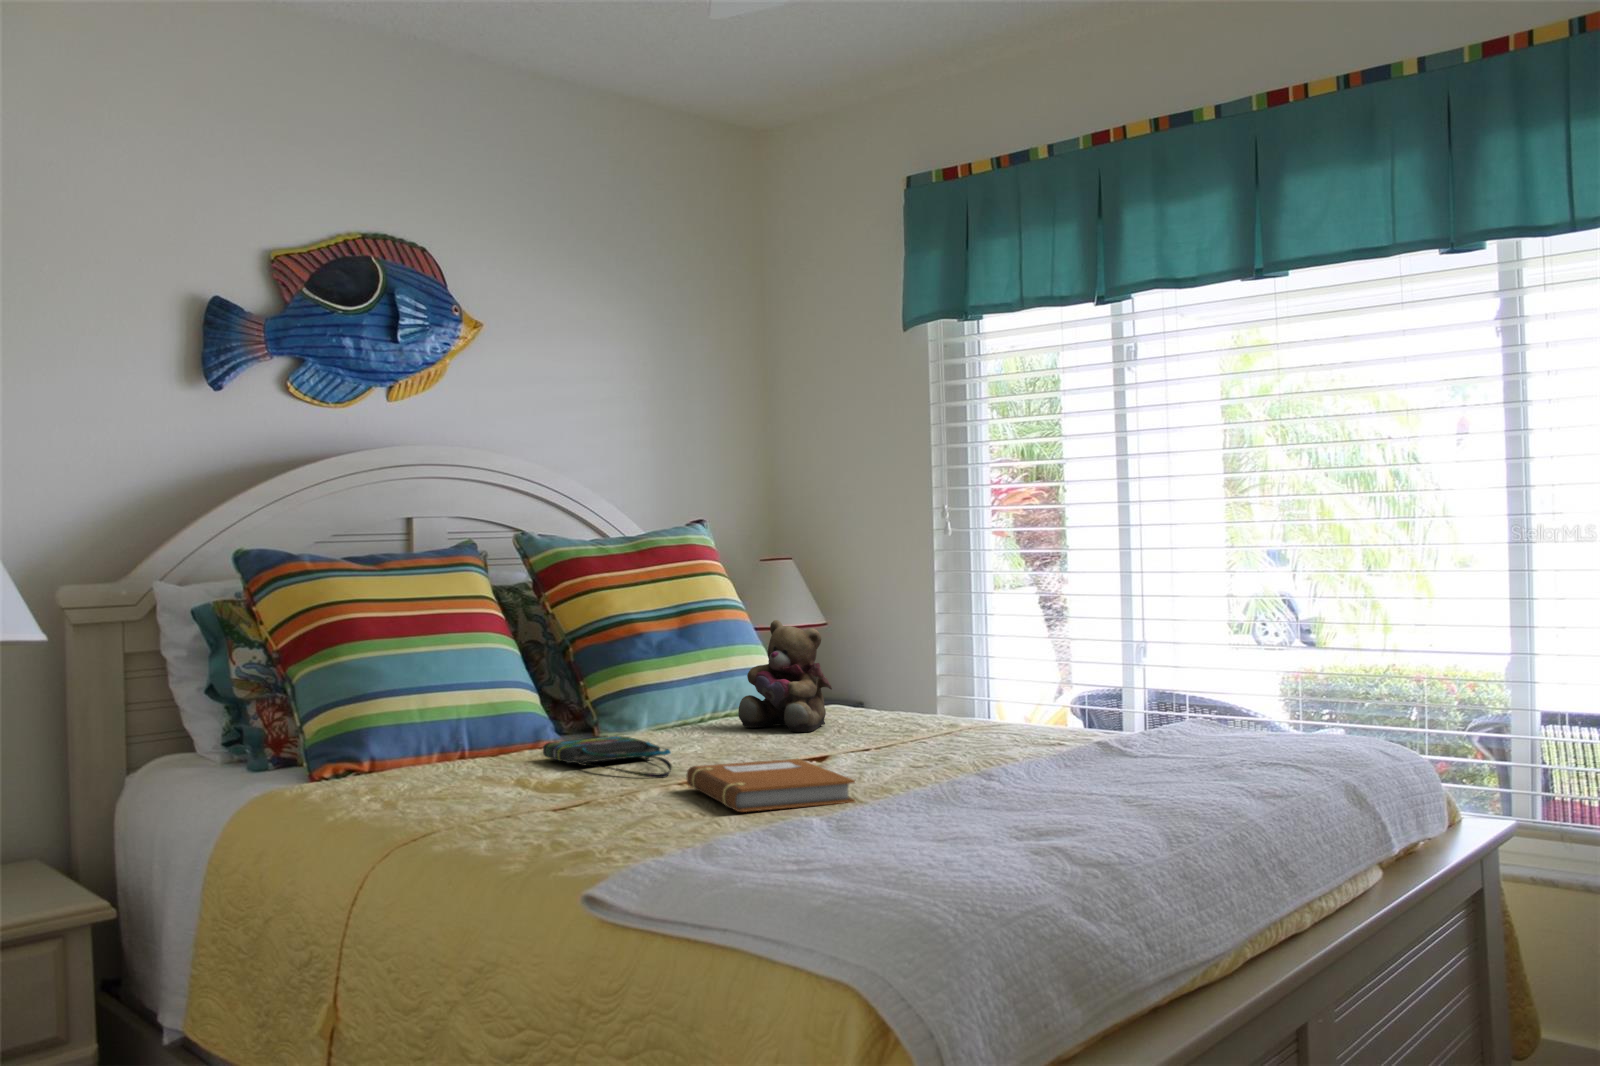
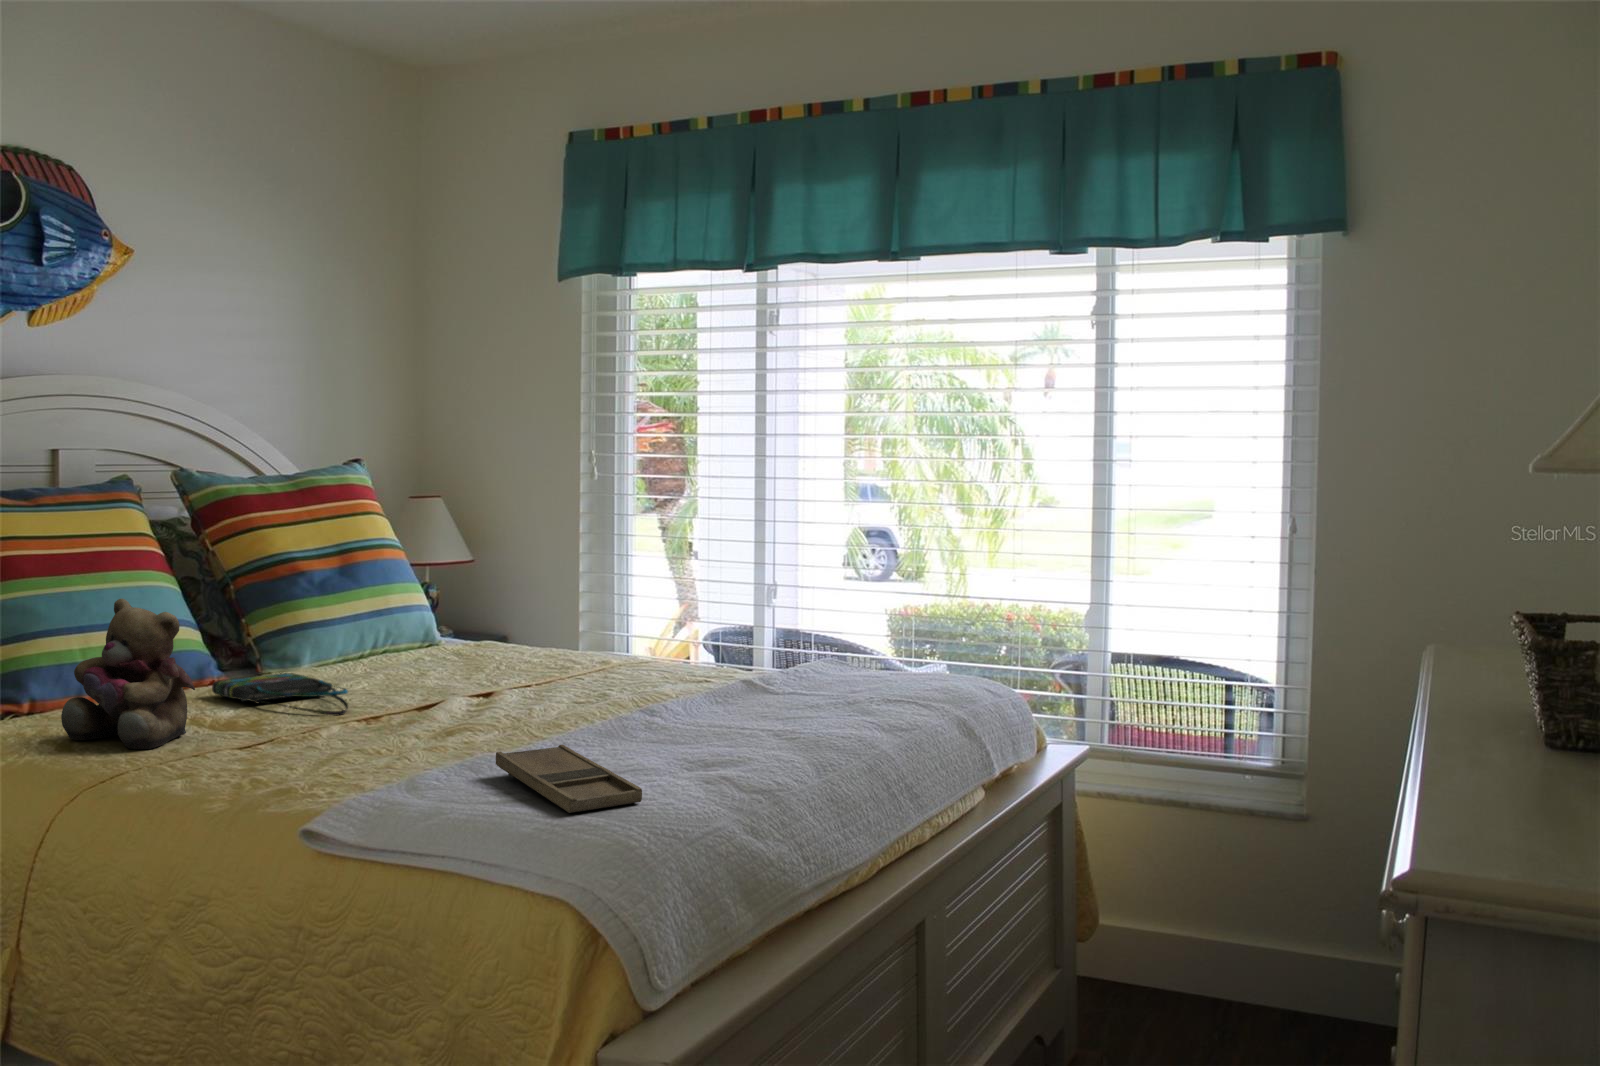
teddy bear: present [738,620,832,732] -> present [61,599,195,749]
notebook: present [686,759,855,812] -> none [368,698,528,749]
tray: none [809,806,975,884] -> present [496,745,642,813]

